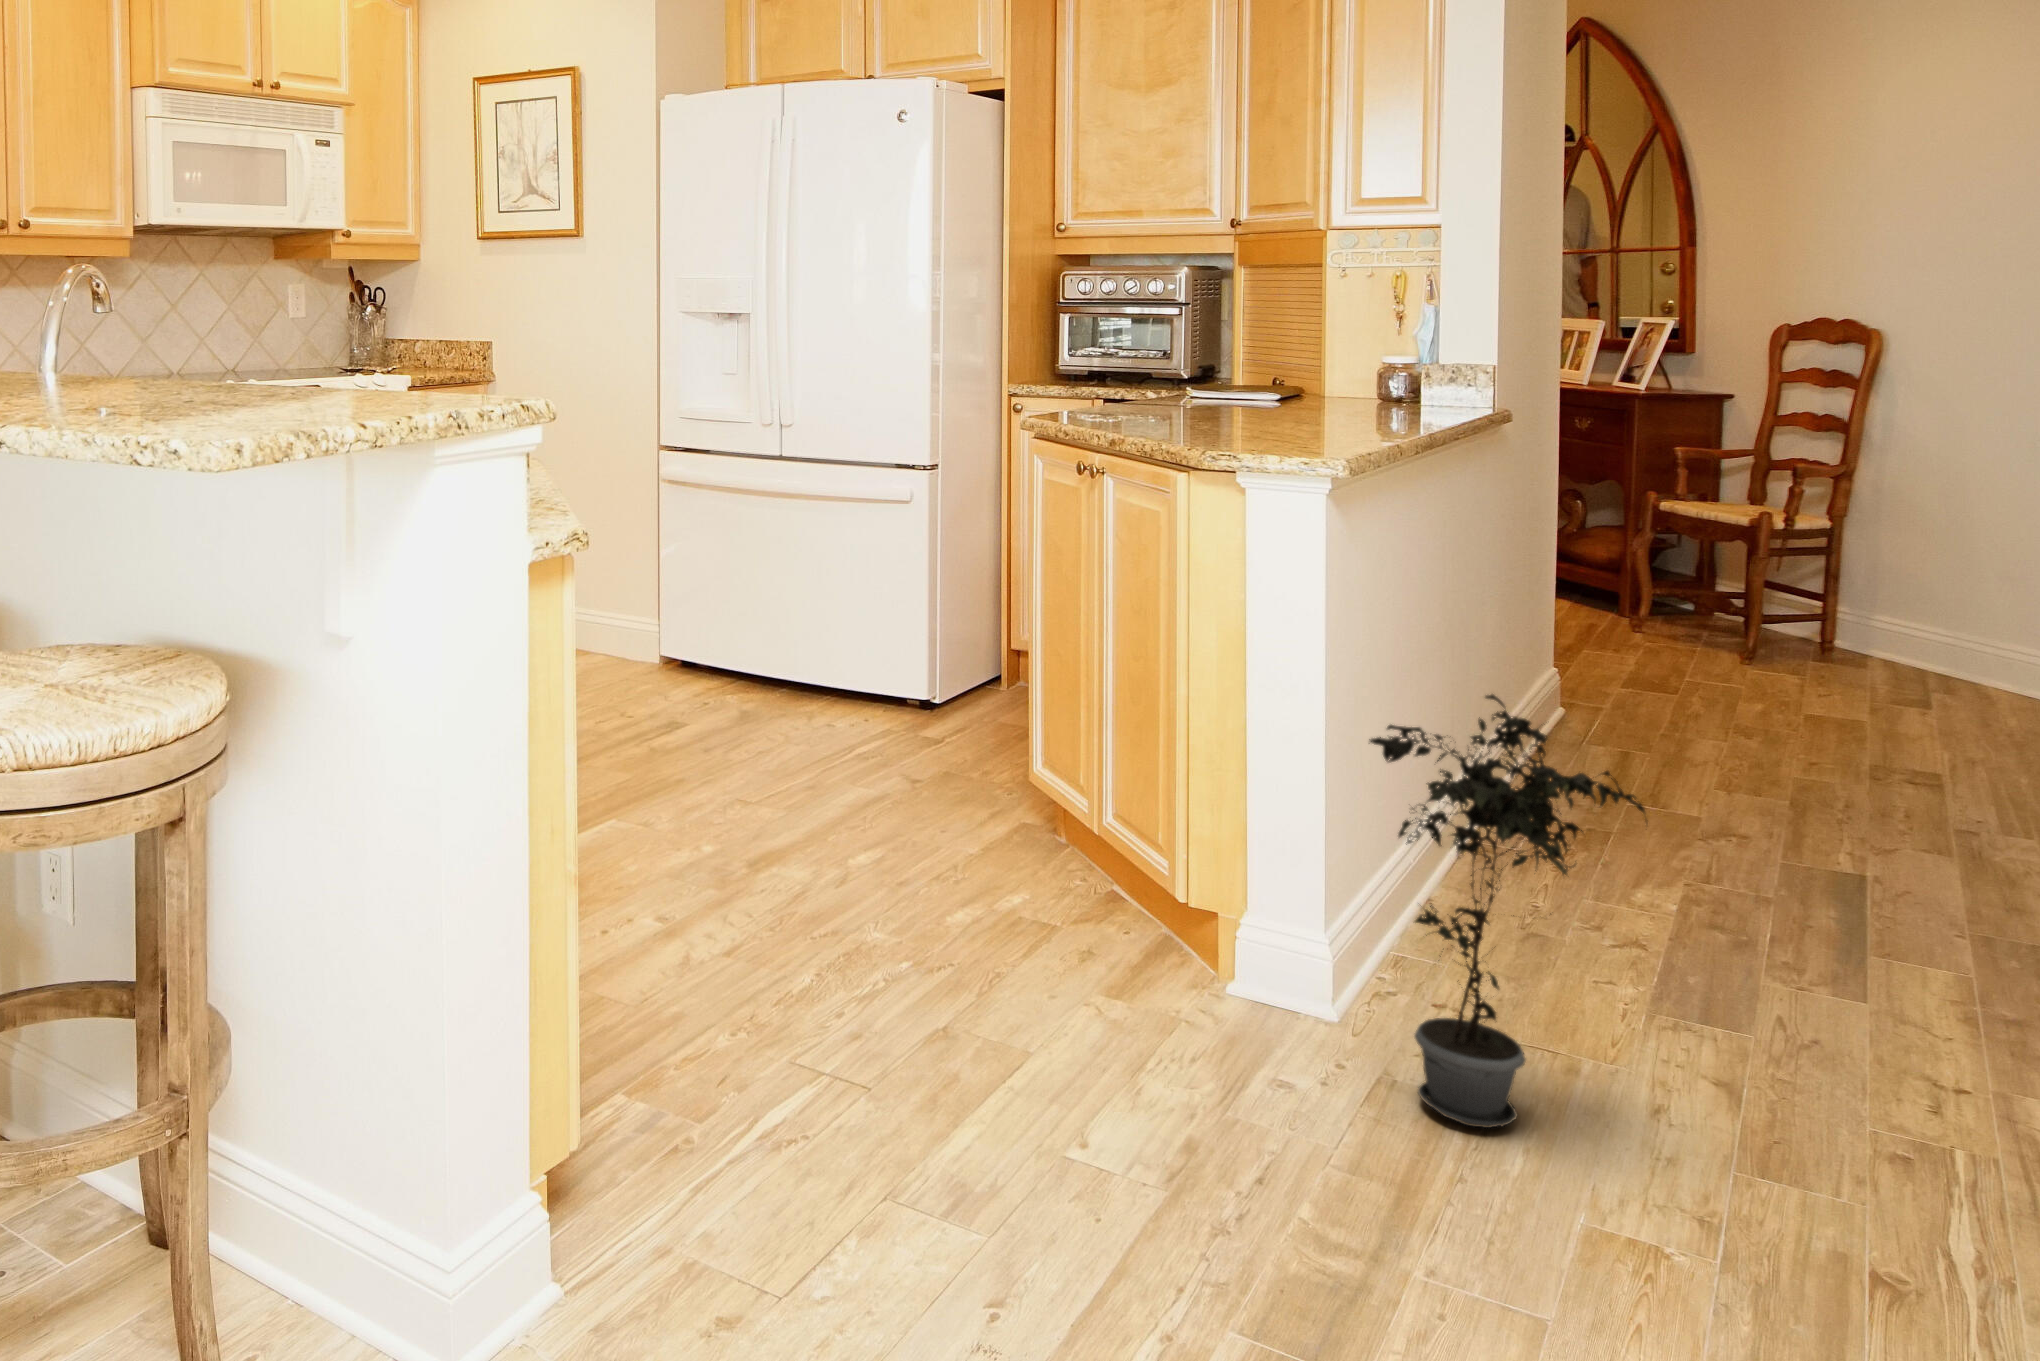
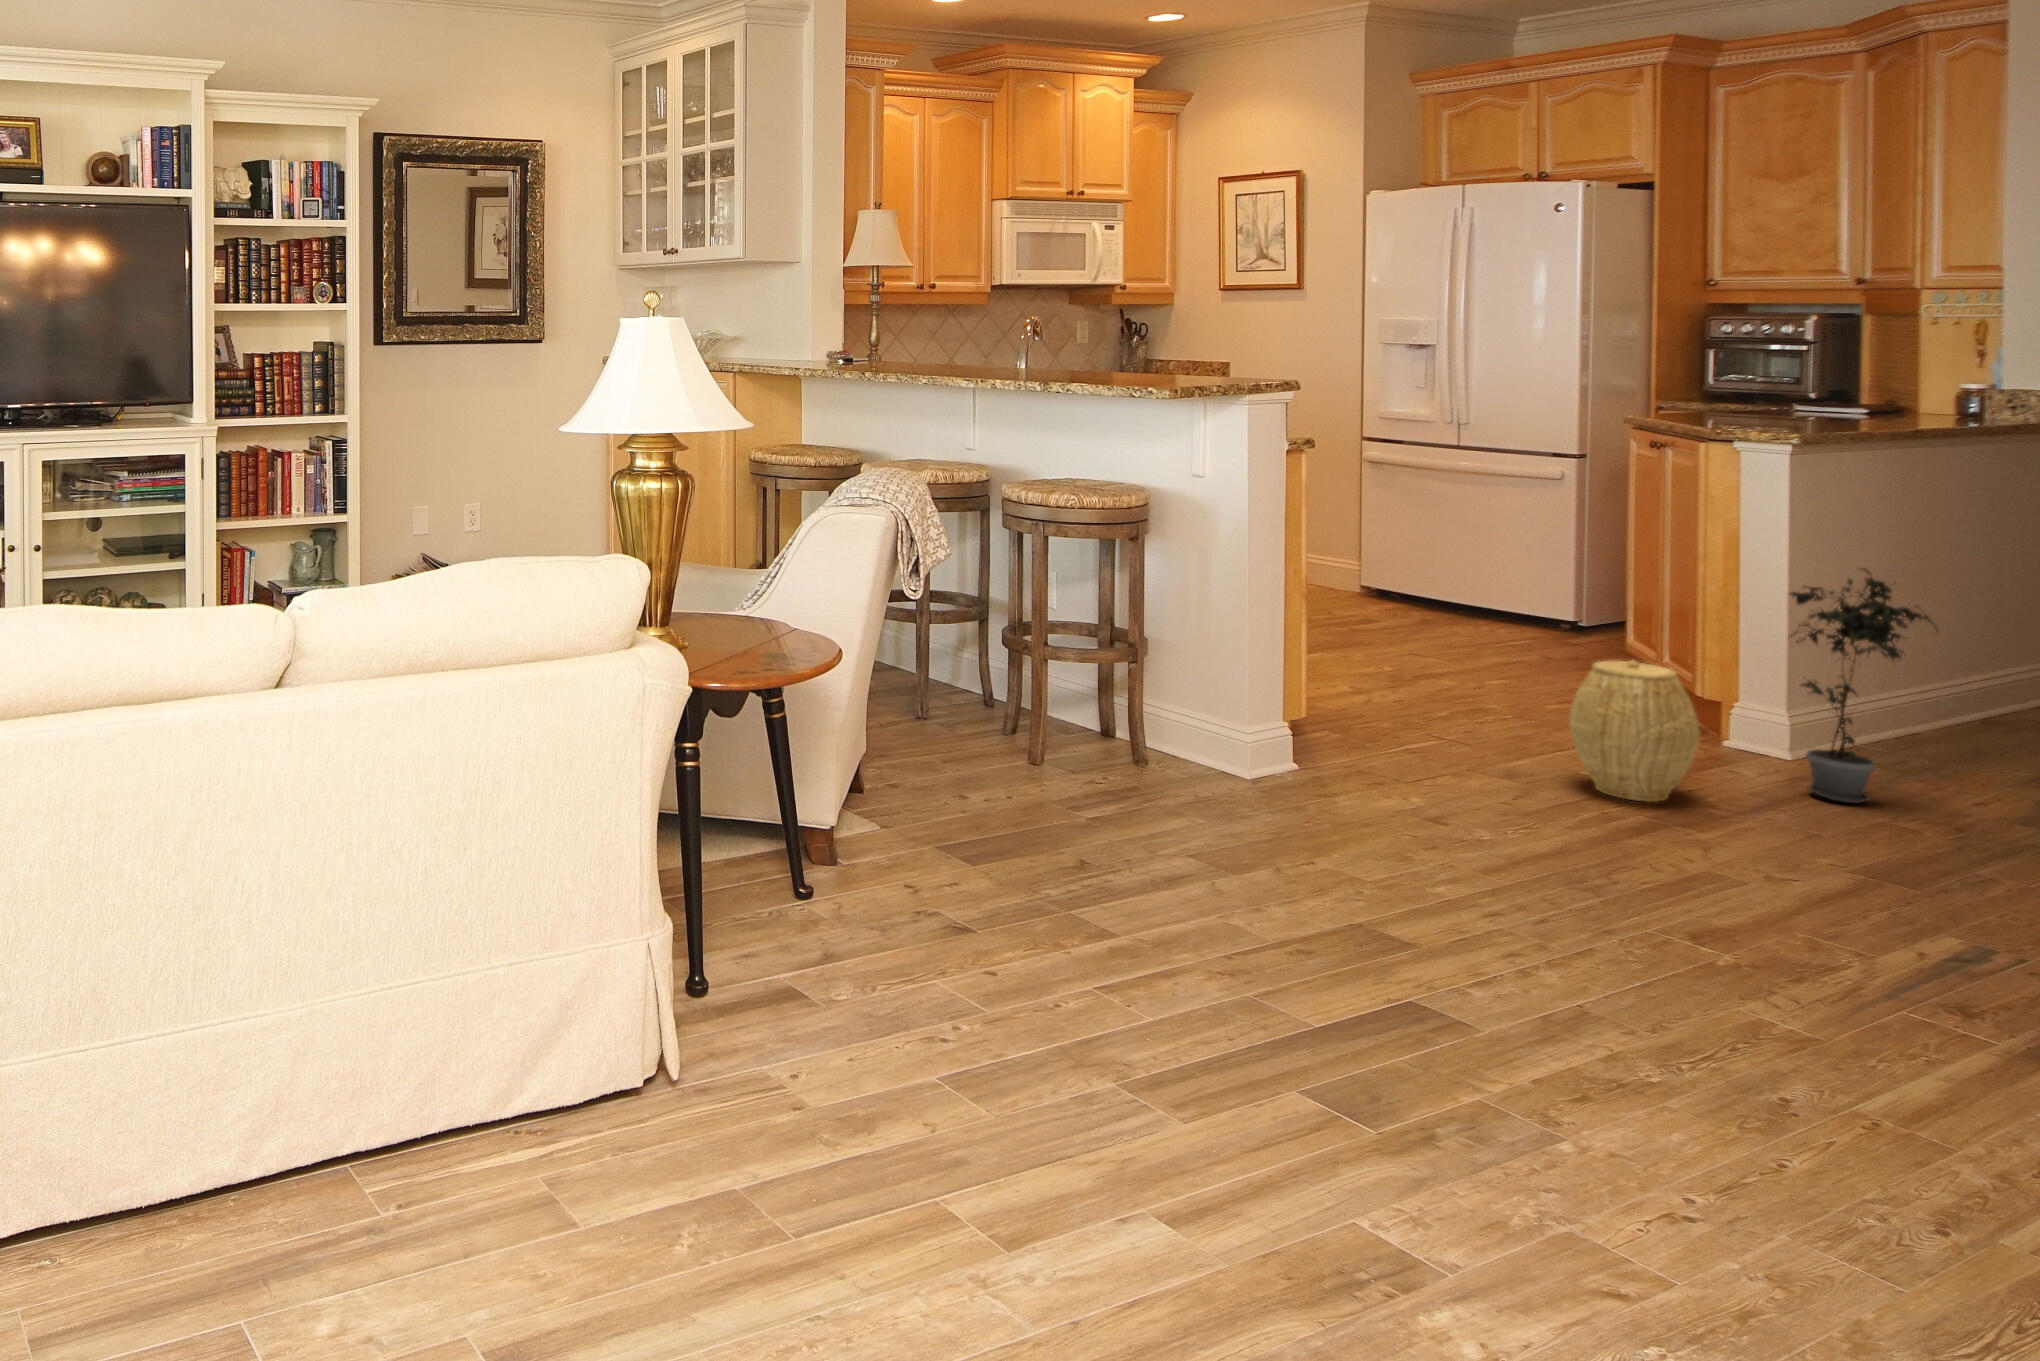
woven basket: none [1076,917,1301,1220] -> present [1569,660,1699,802]

